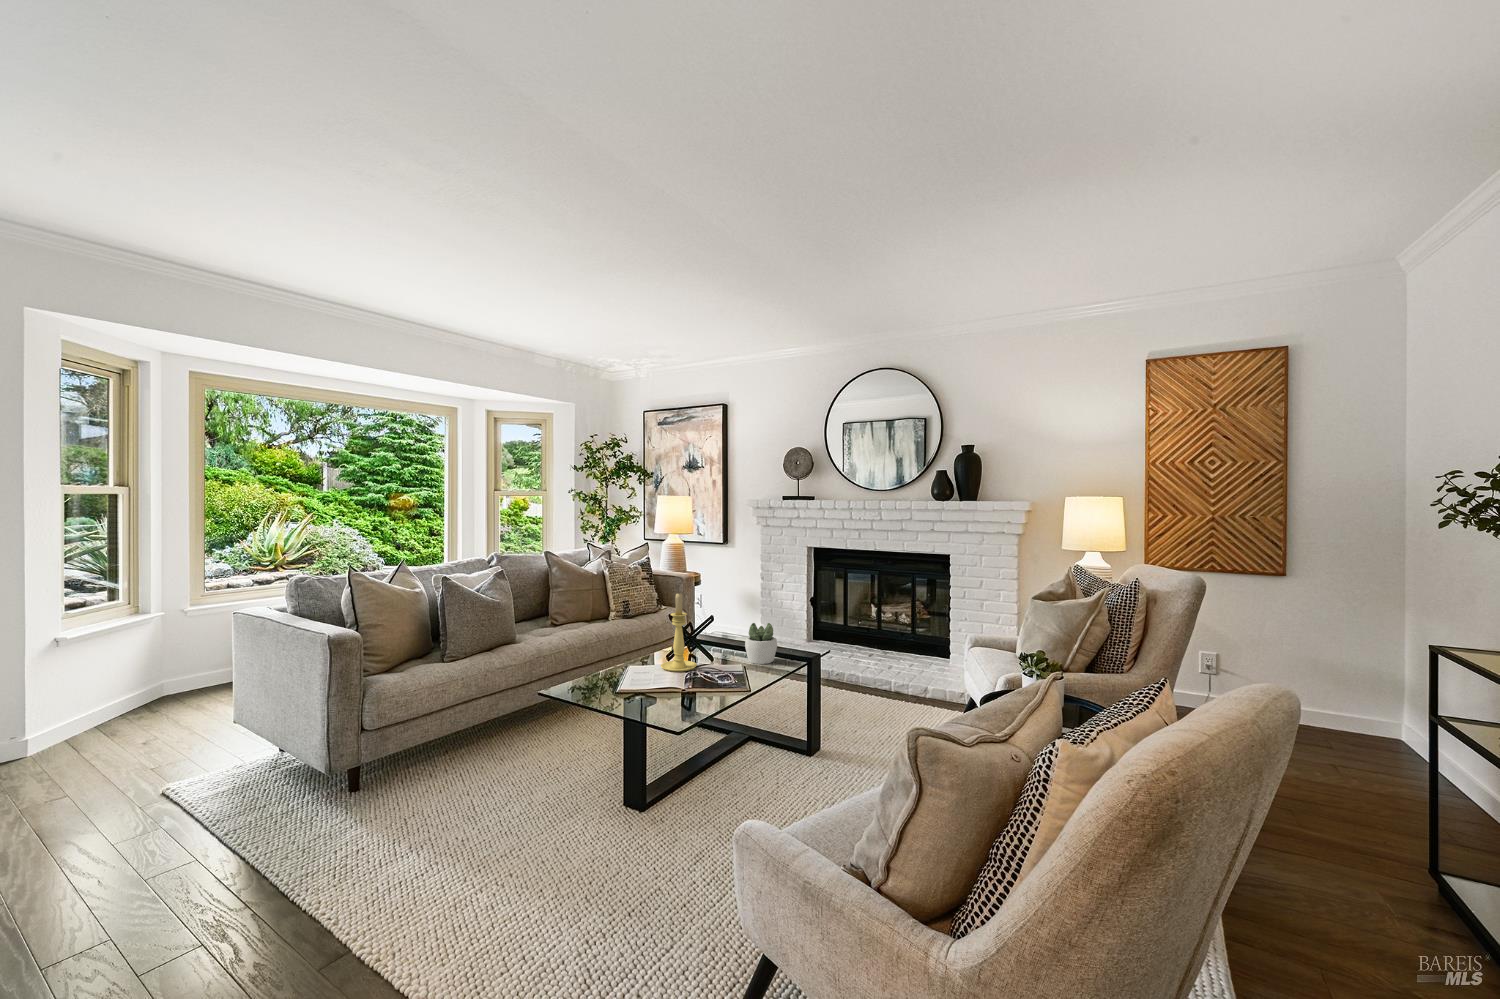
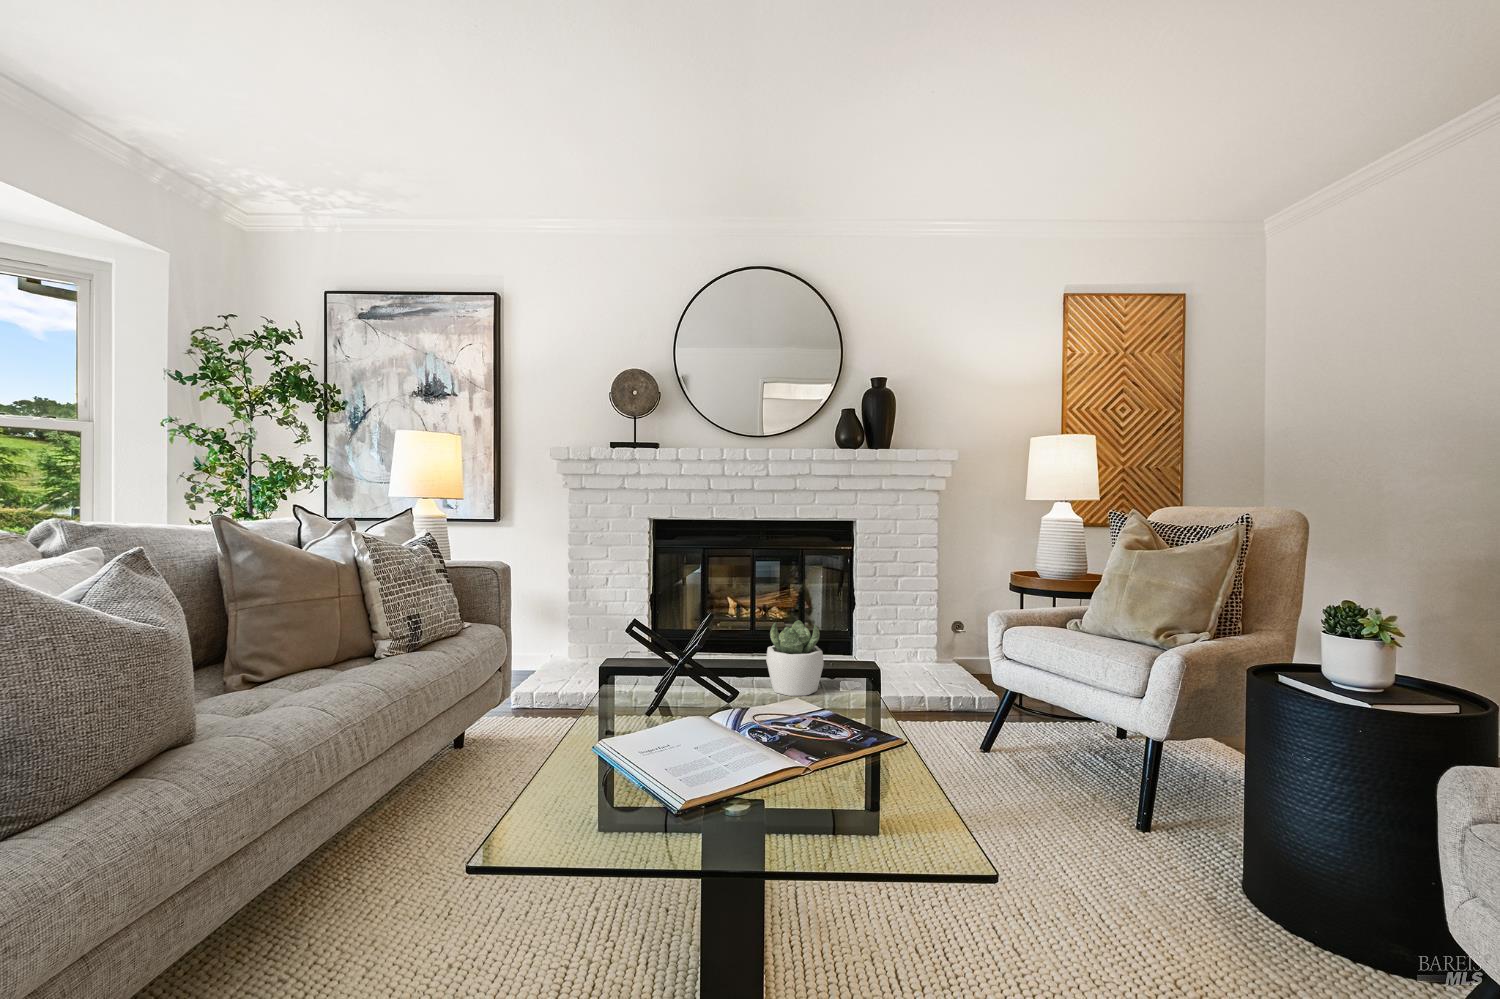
candle holder: present [661,593,697,672] -> none [658,571,735,741]

